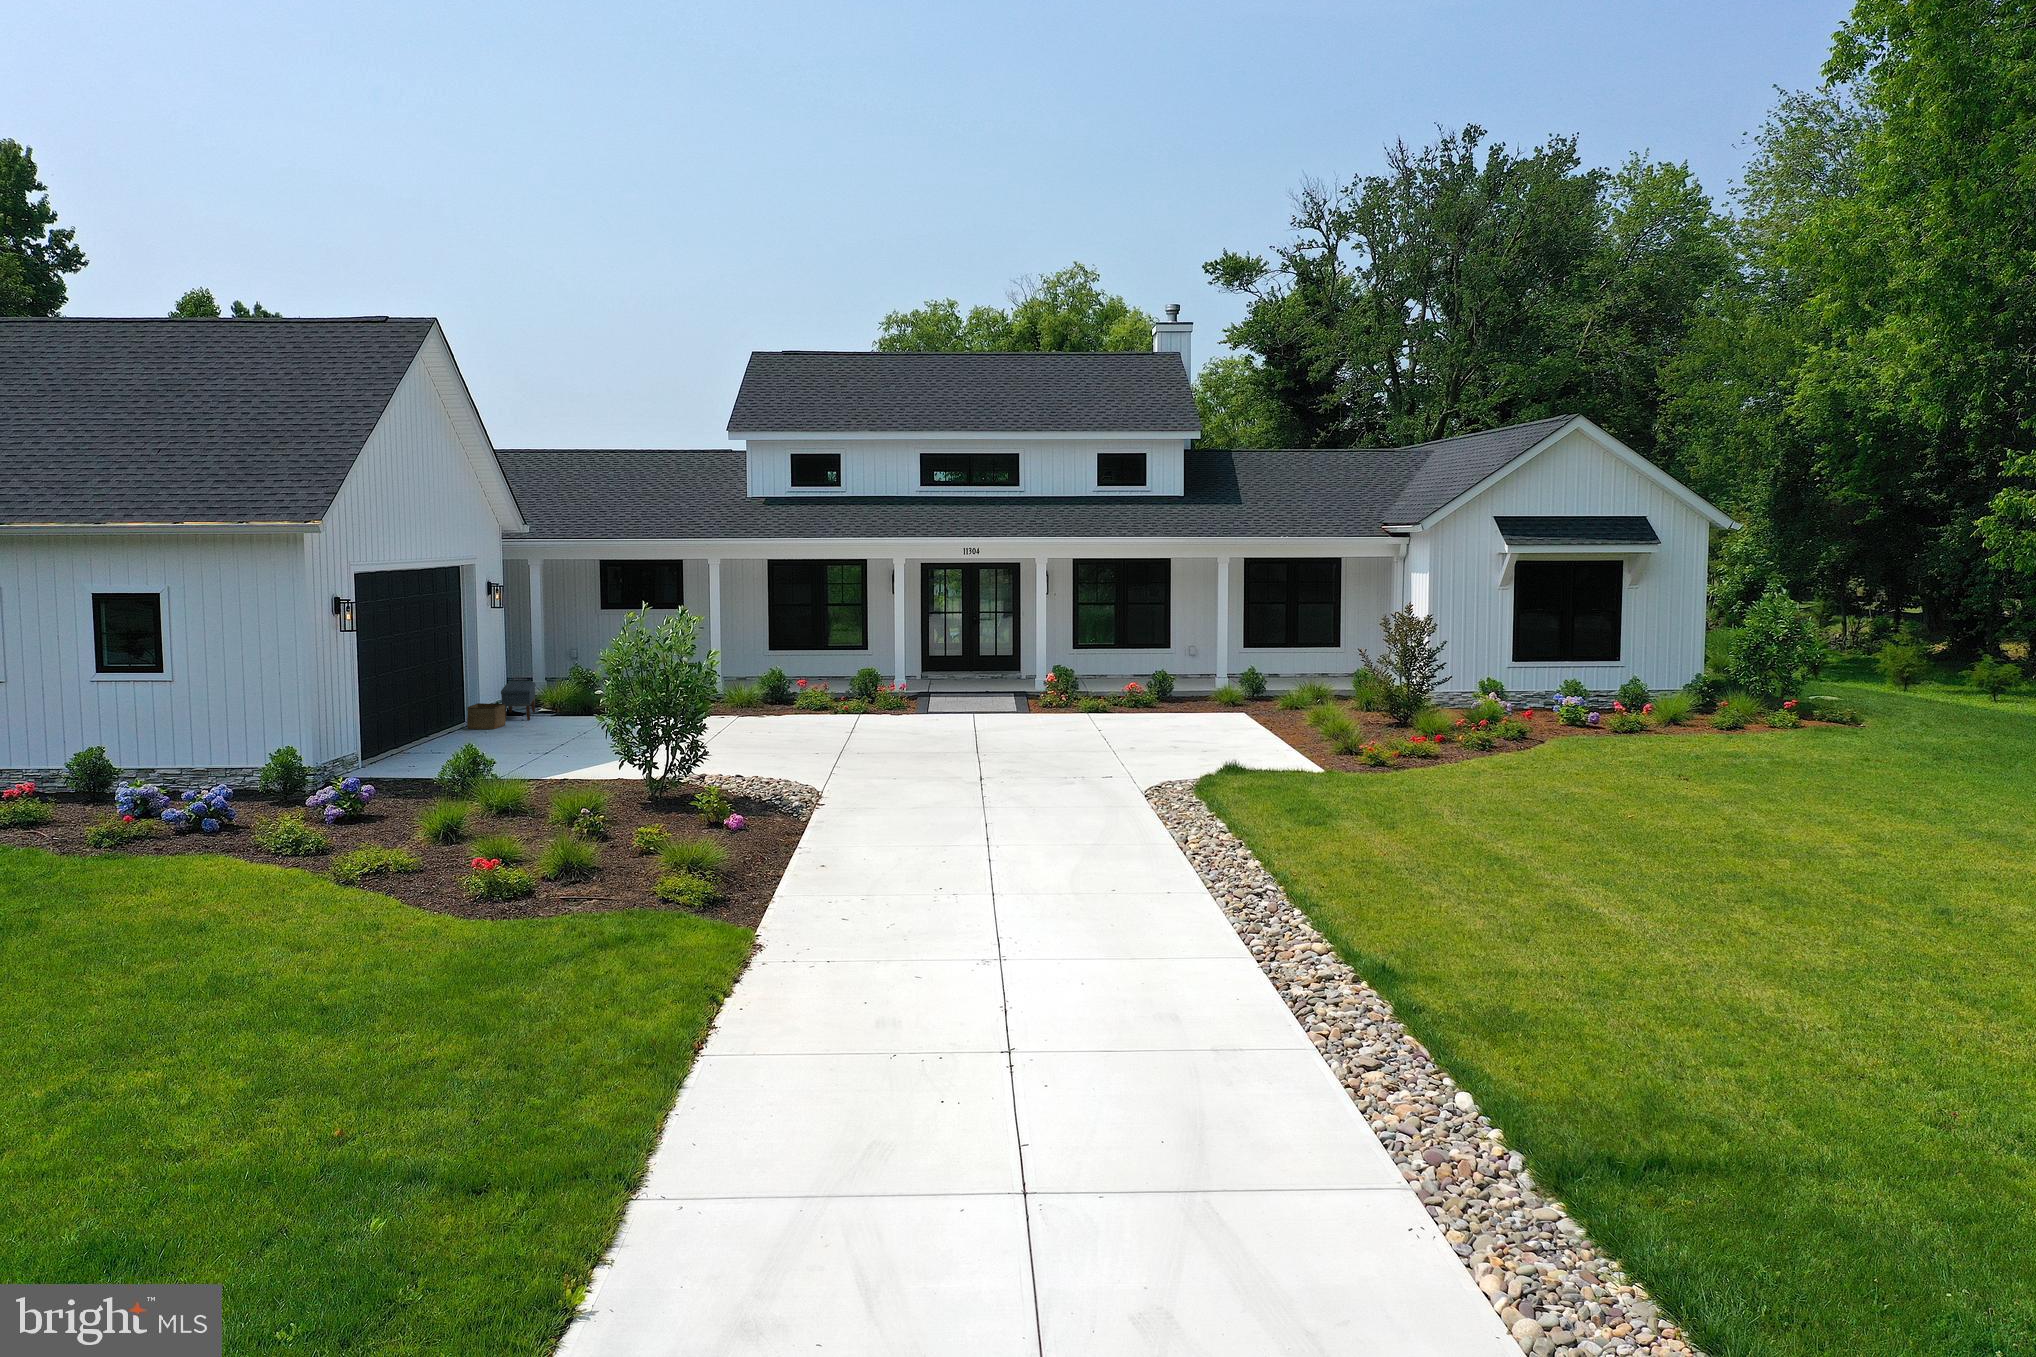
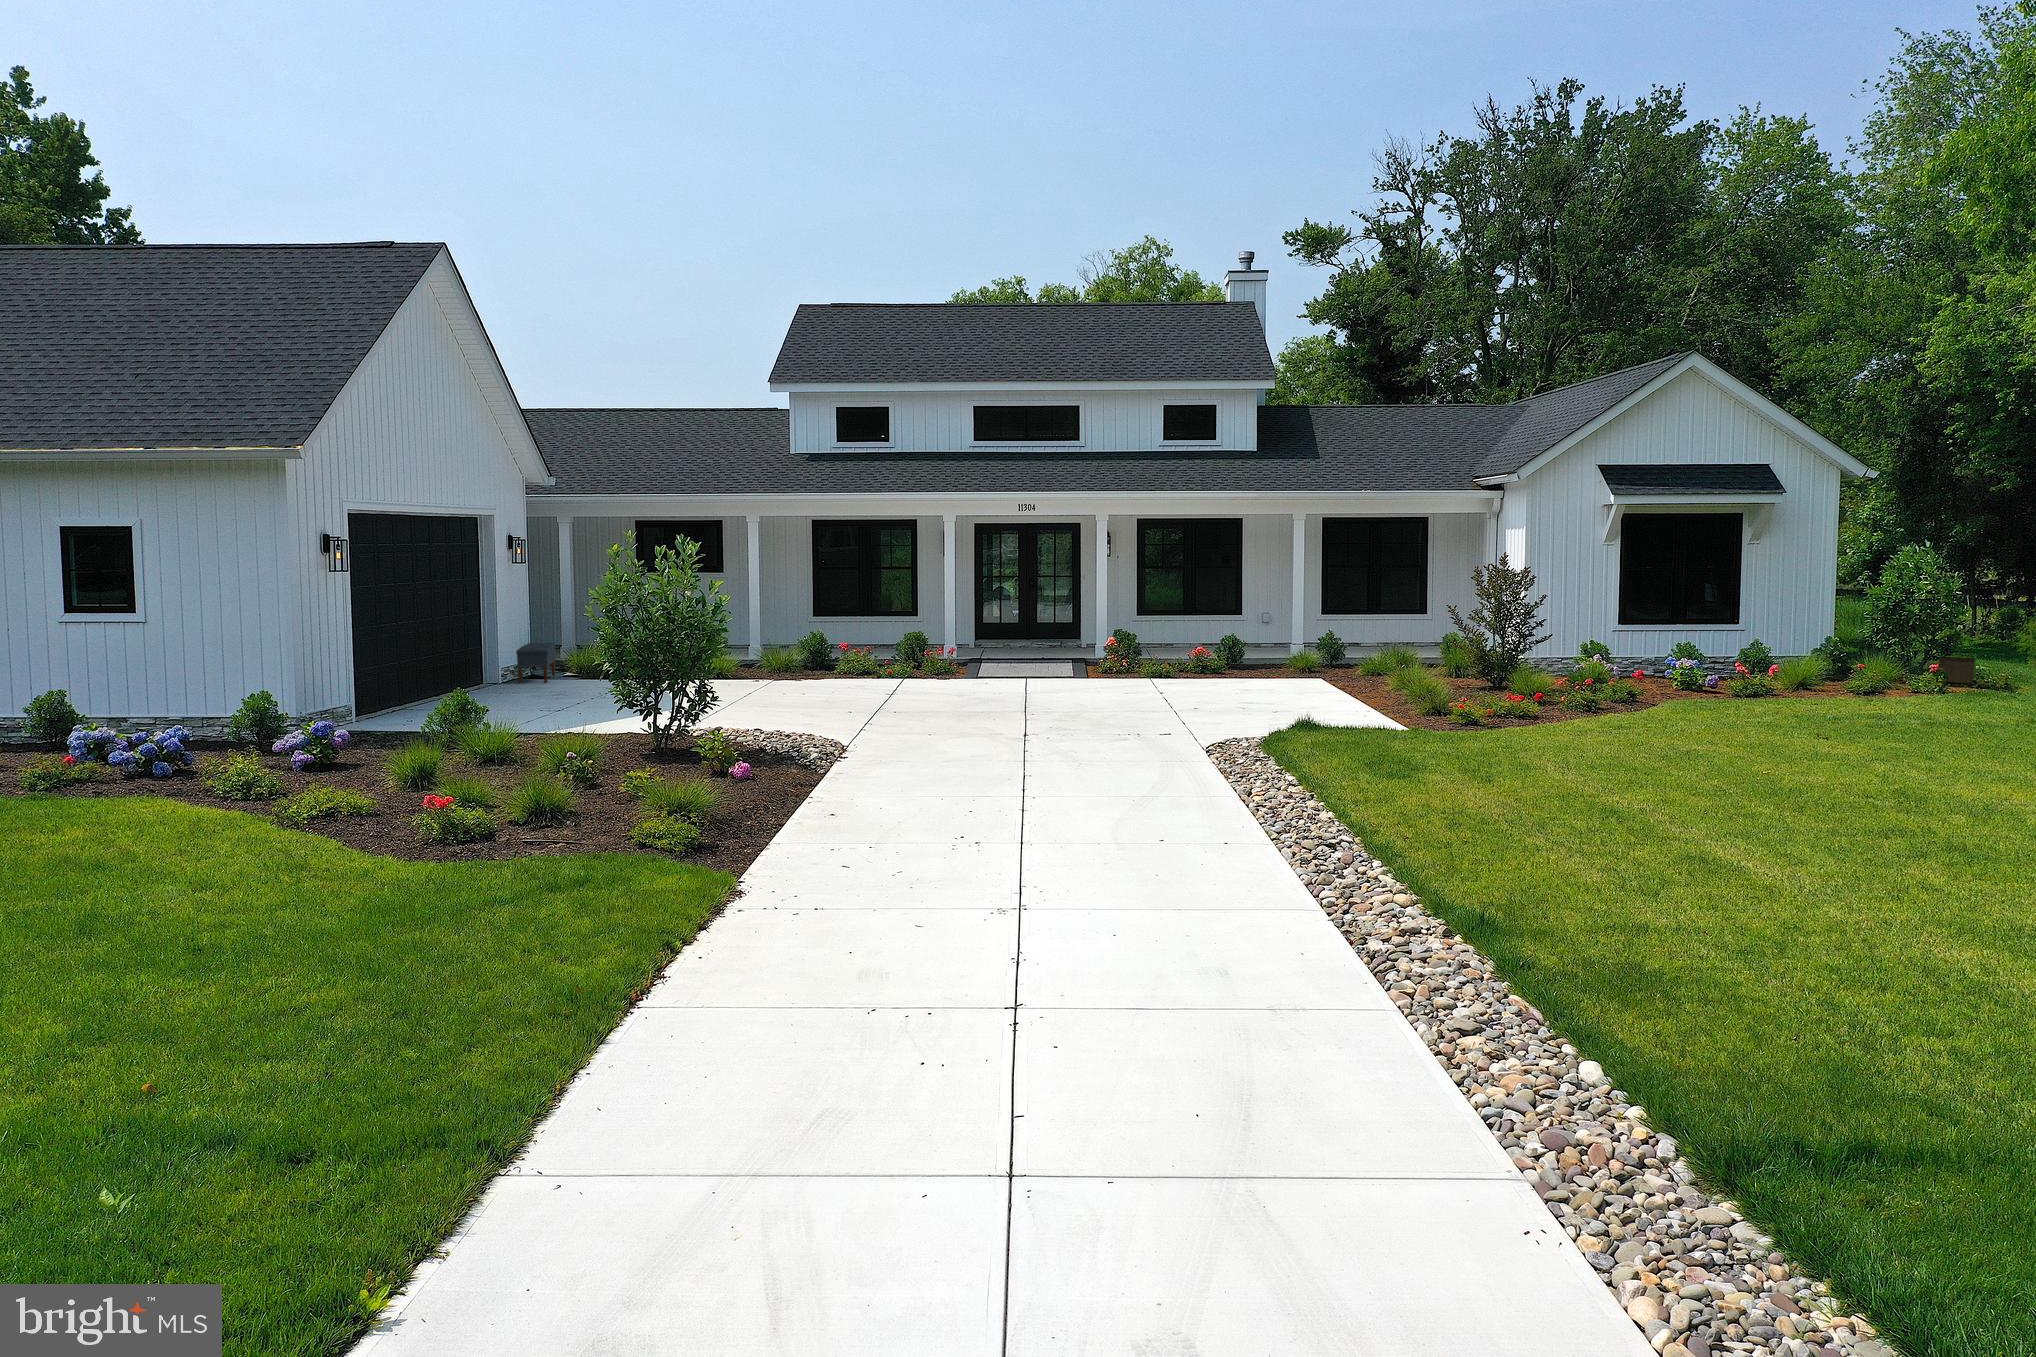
storage bin: present [467,703,506,729] -> present [1936,656,1976,684]

